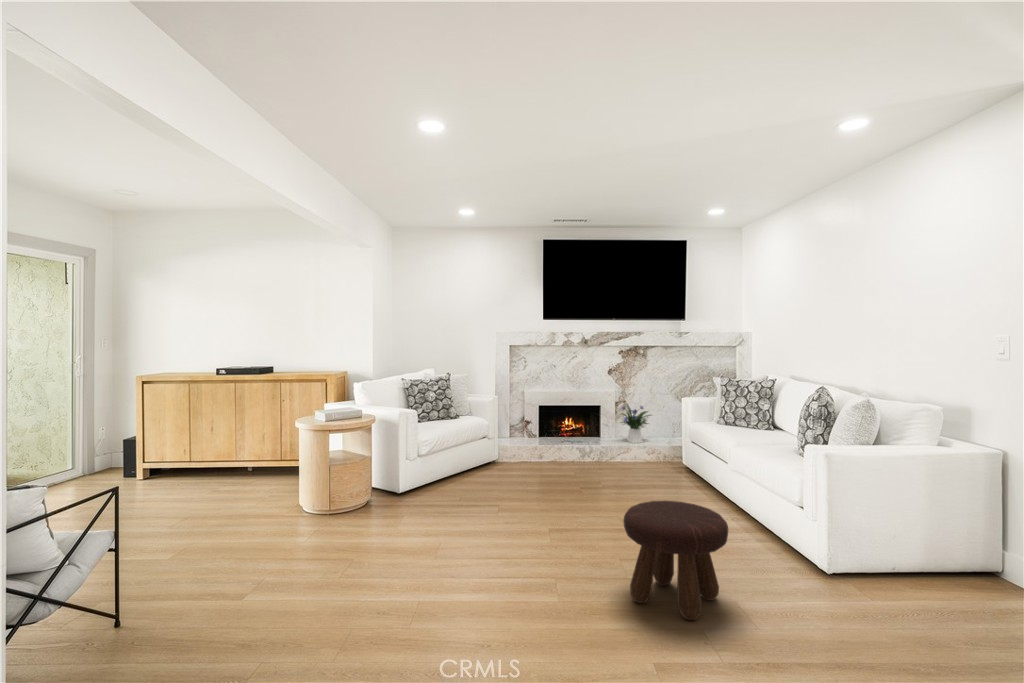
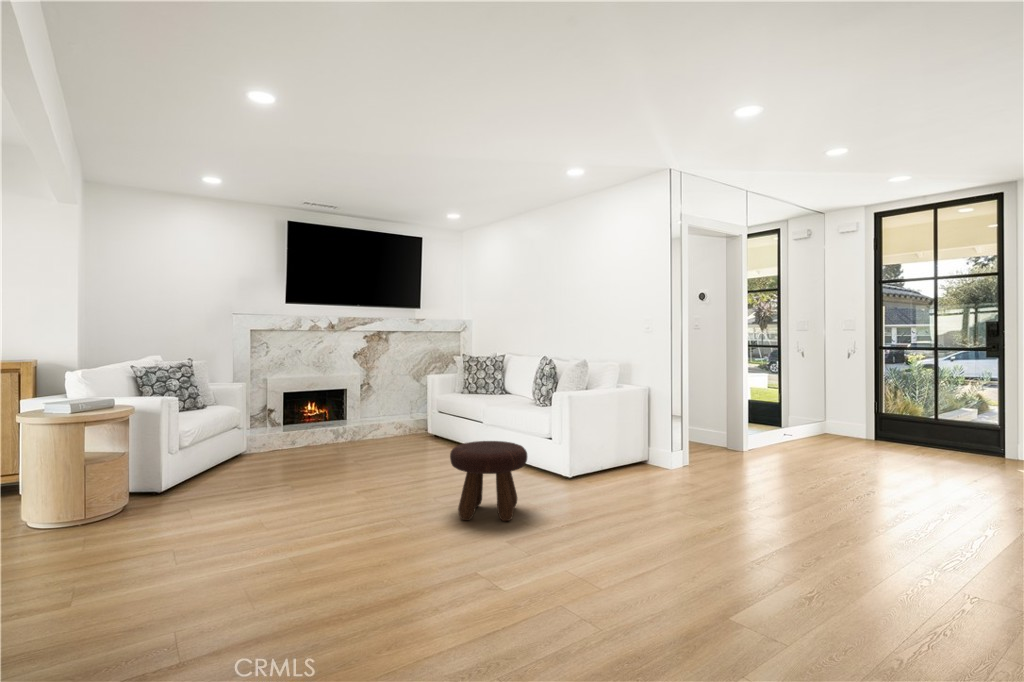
flower arrangement: present [621,406,651,443] -> none [367,385,402,420]

